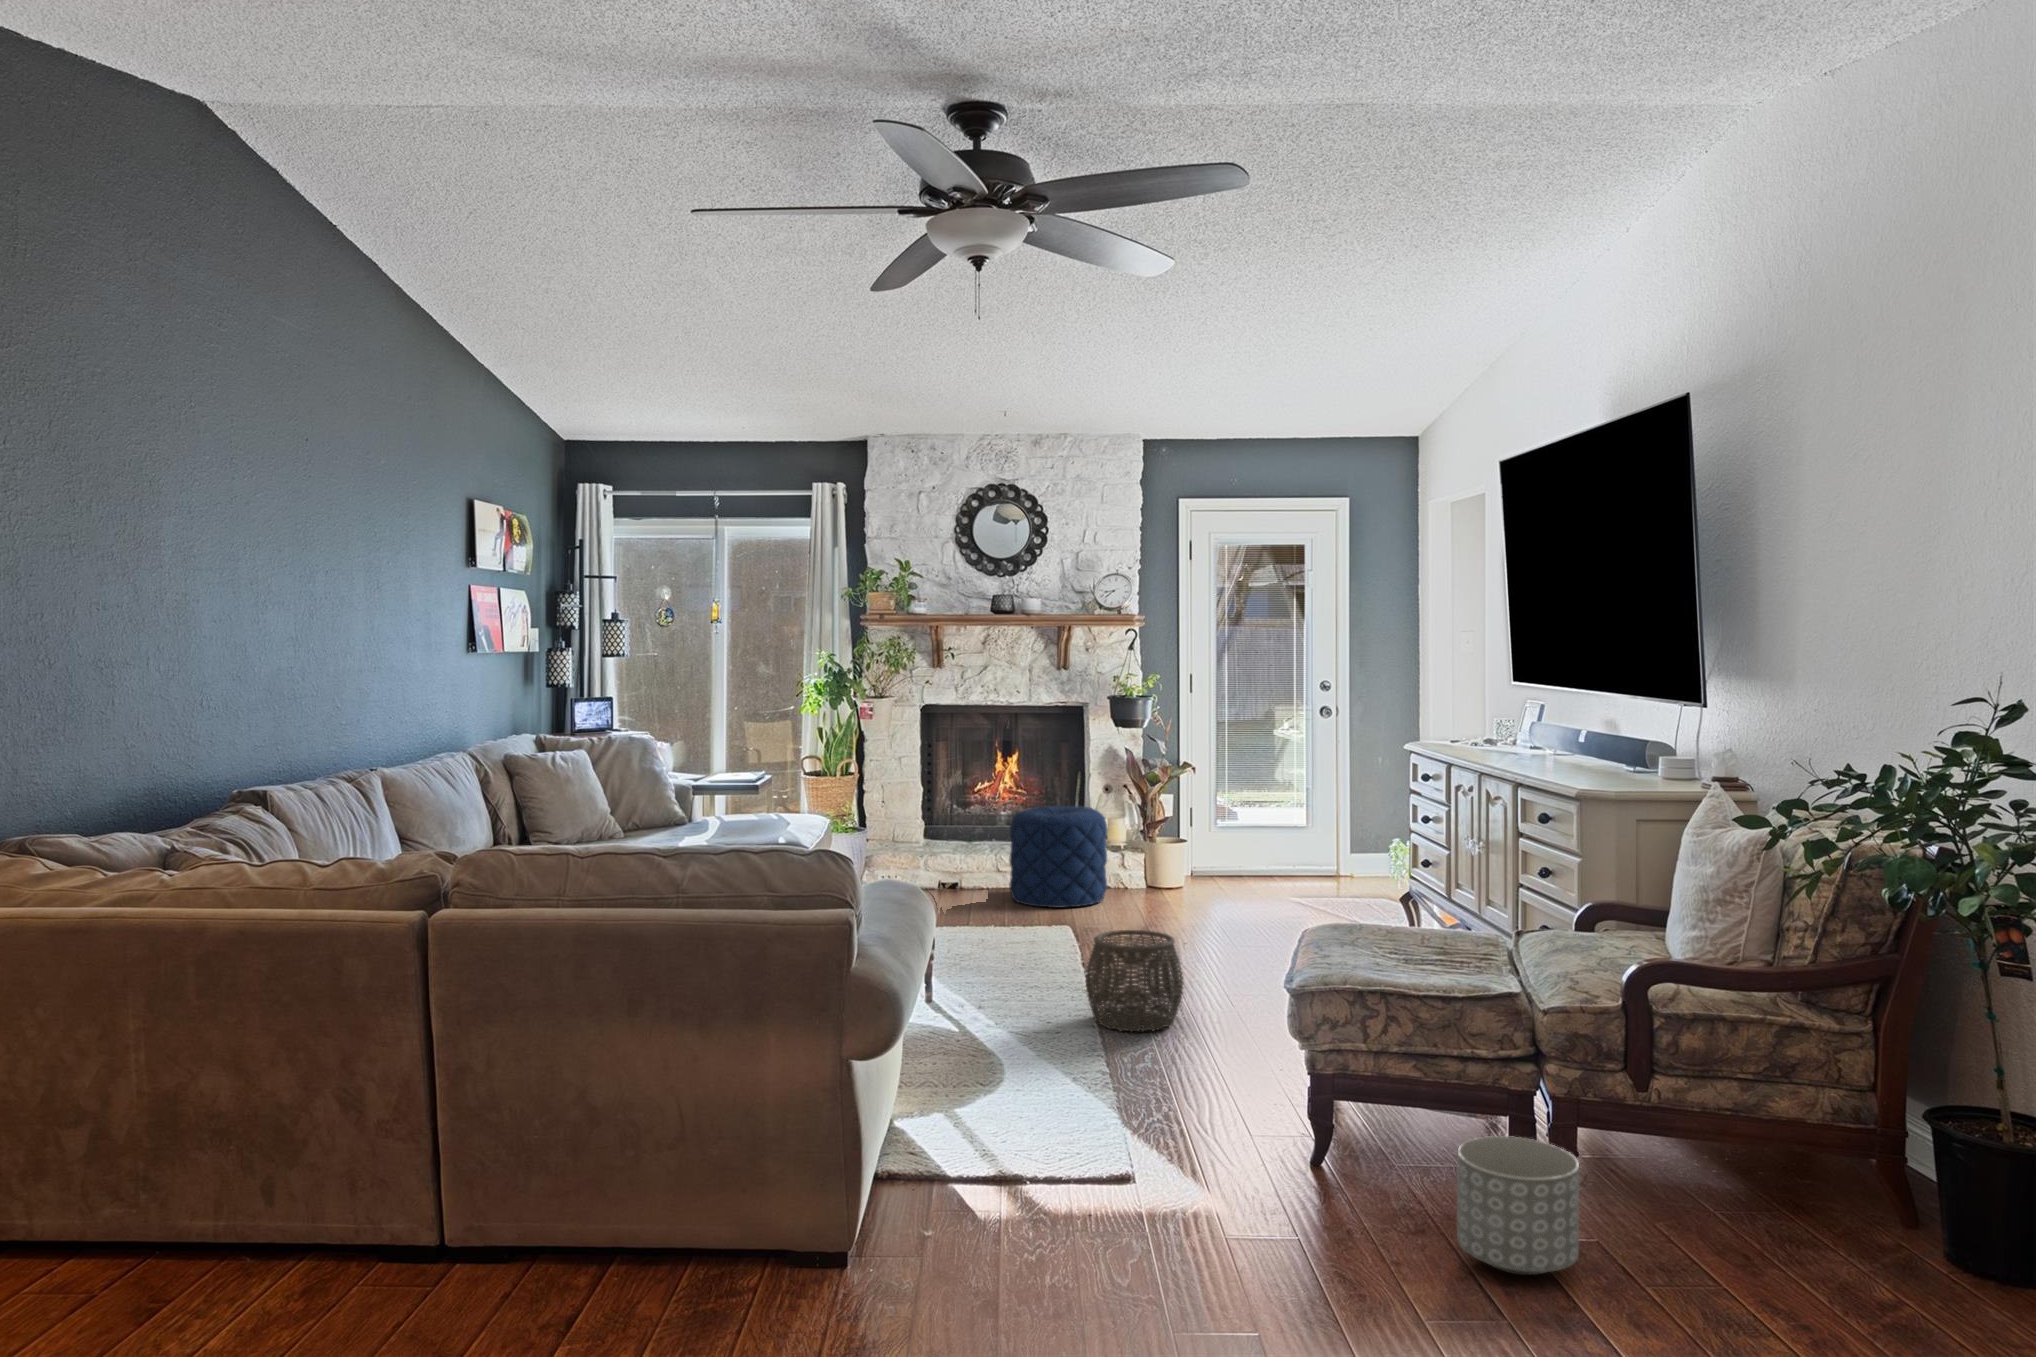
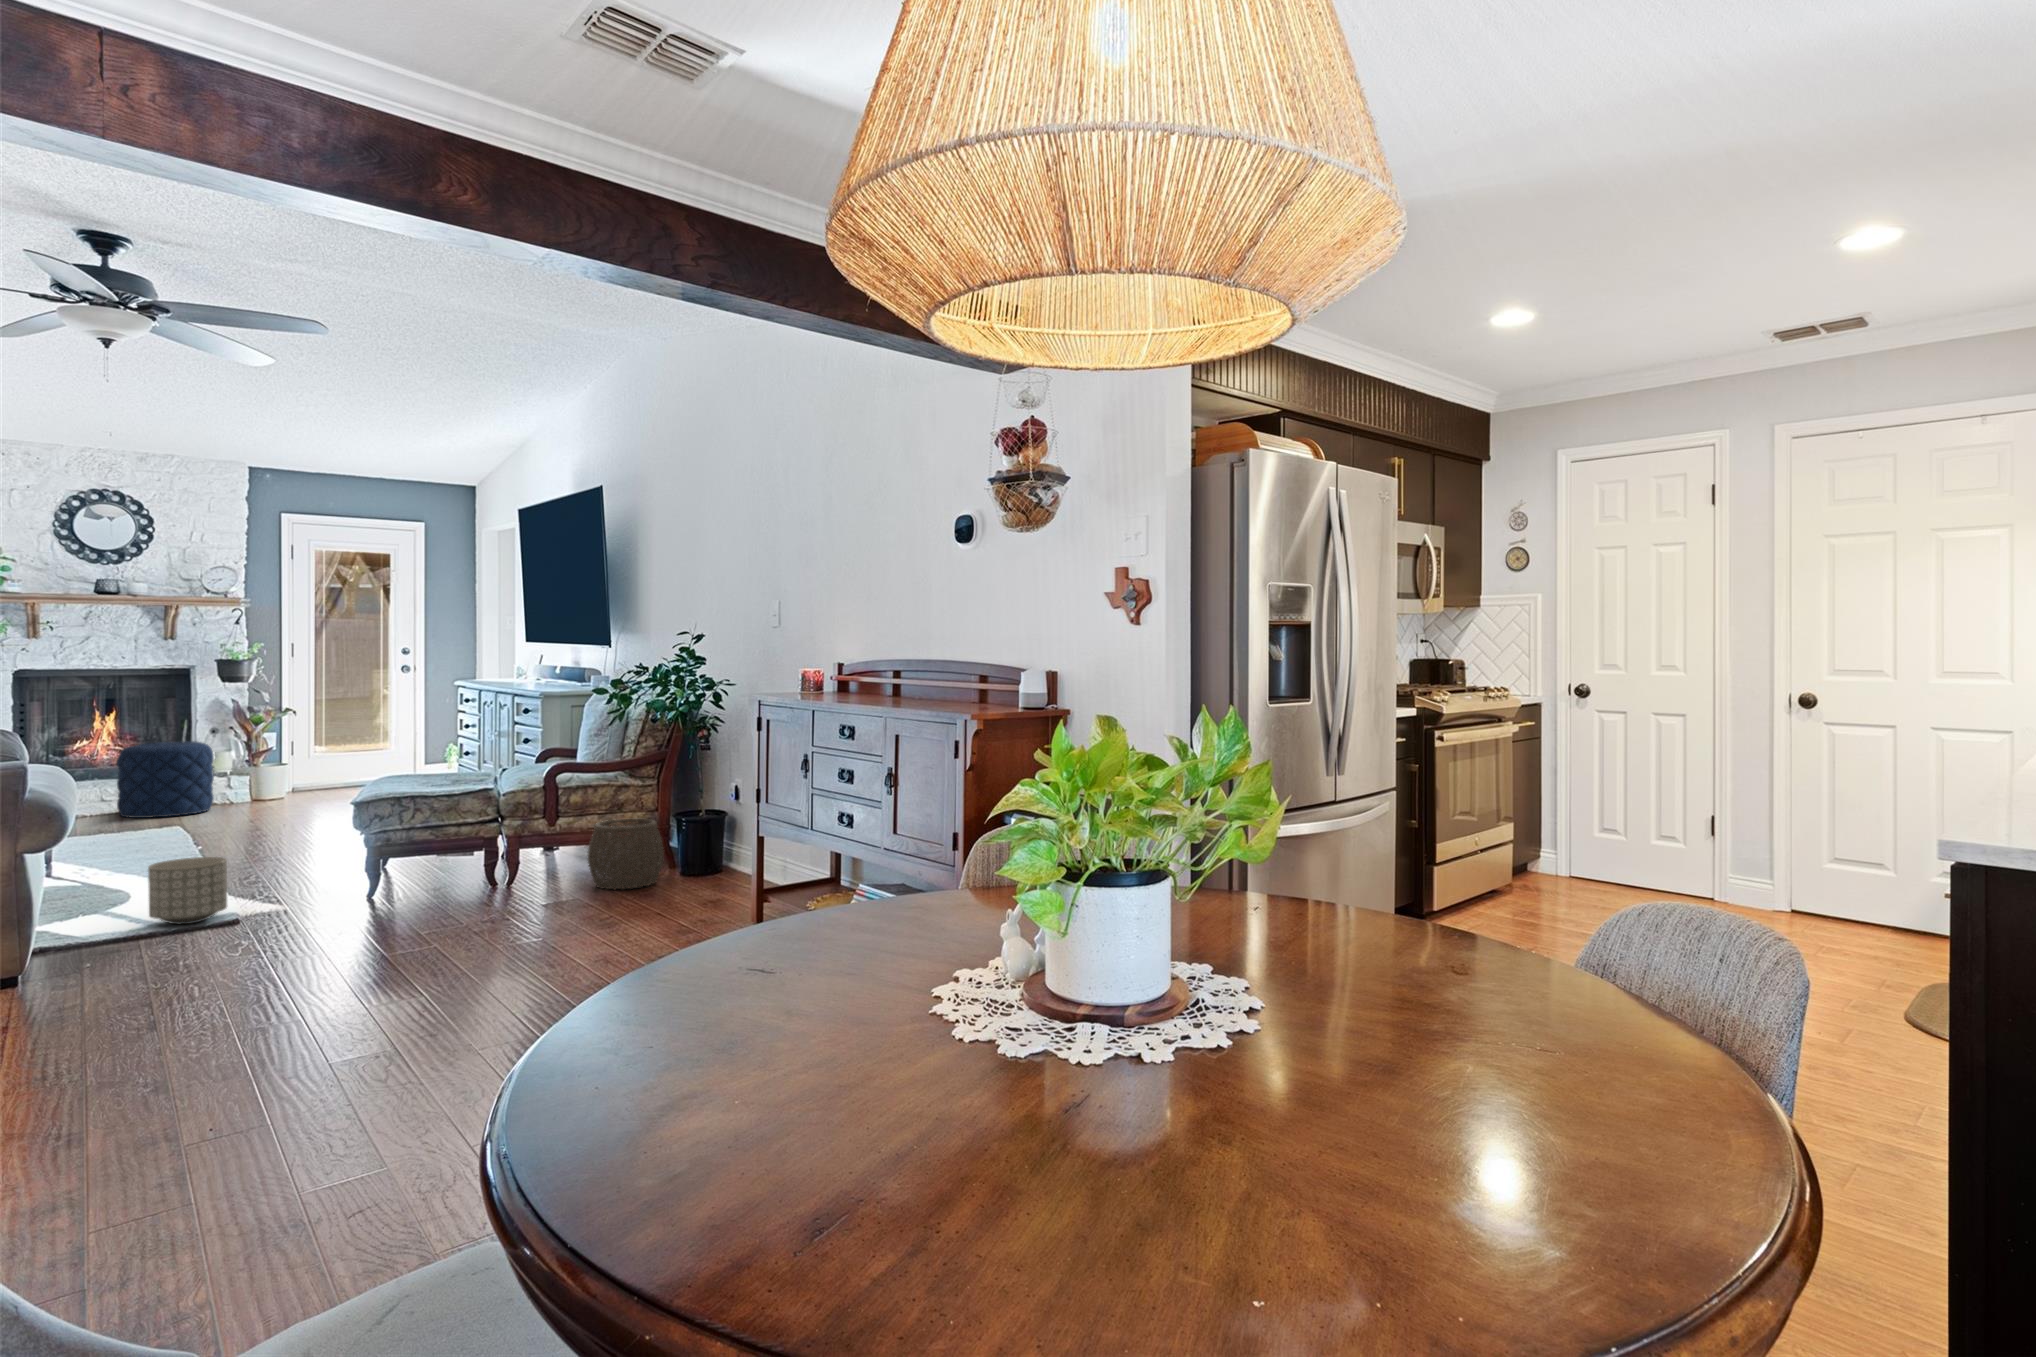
woven basket: present [1085,930,1184,1032] -> present [588,819,664,890]
planter: present [1457,1136,1579,1275] -> present [148,857,227,924]

